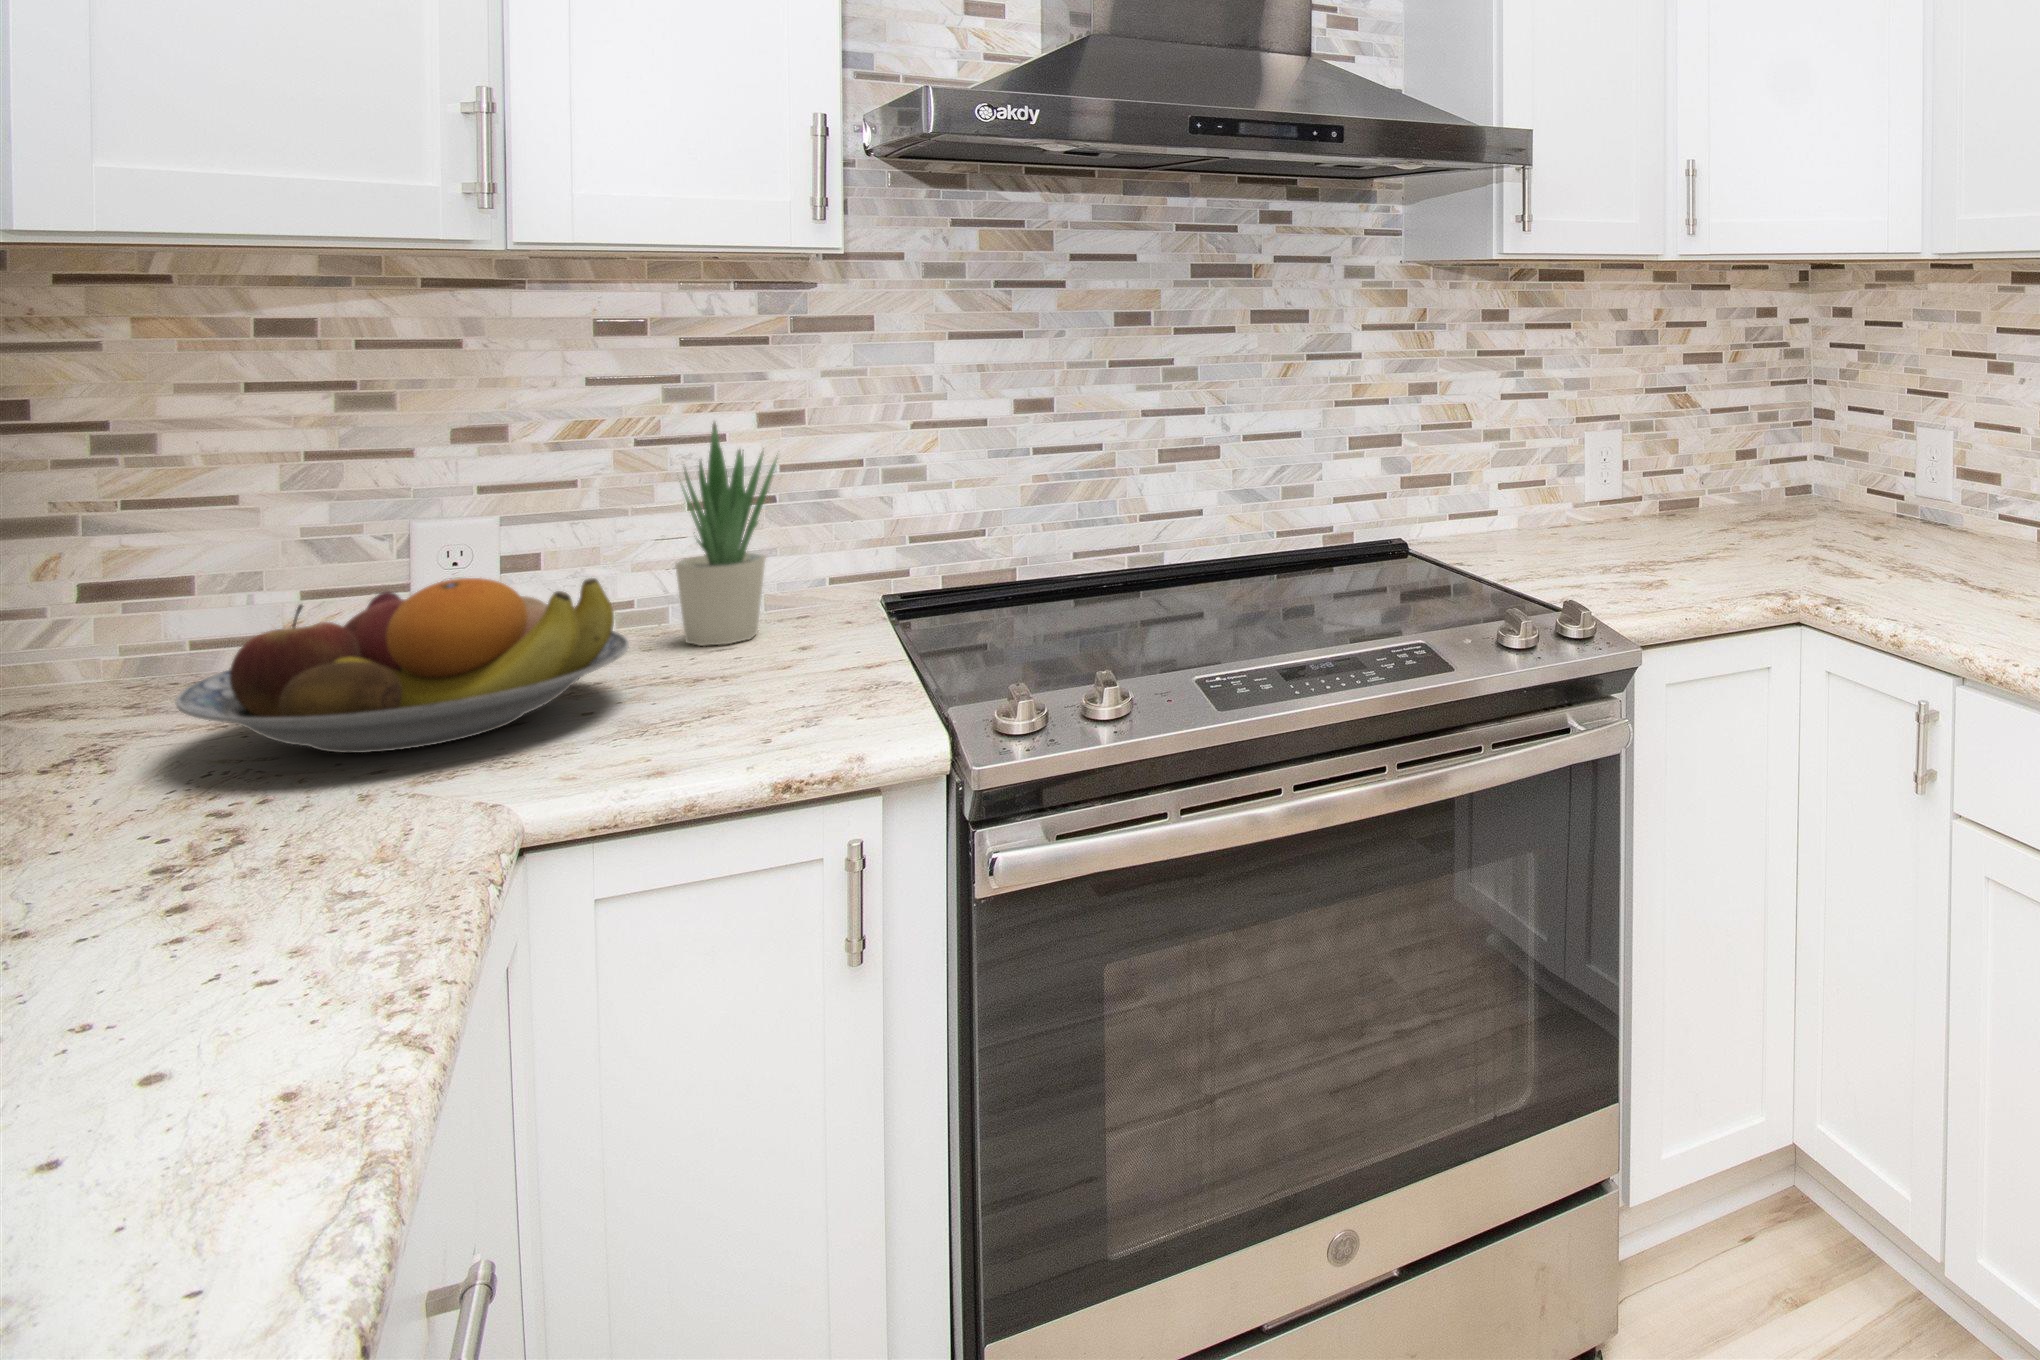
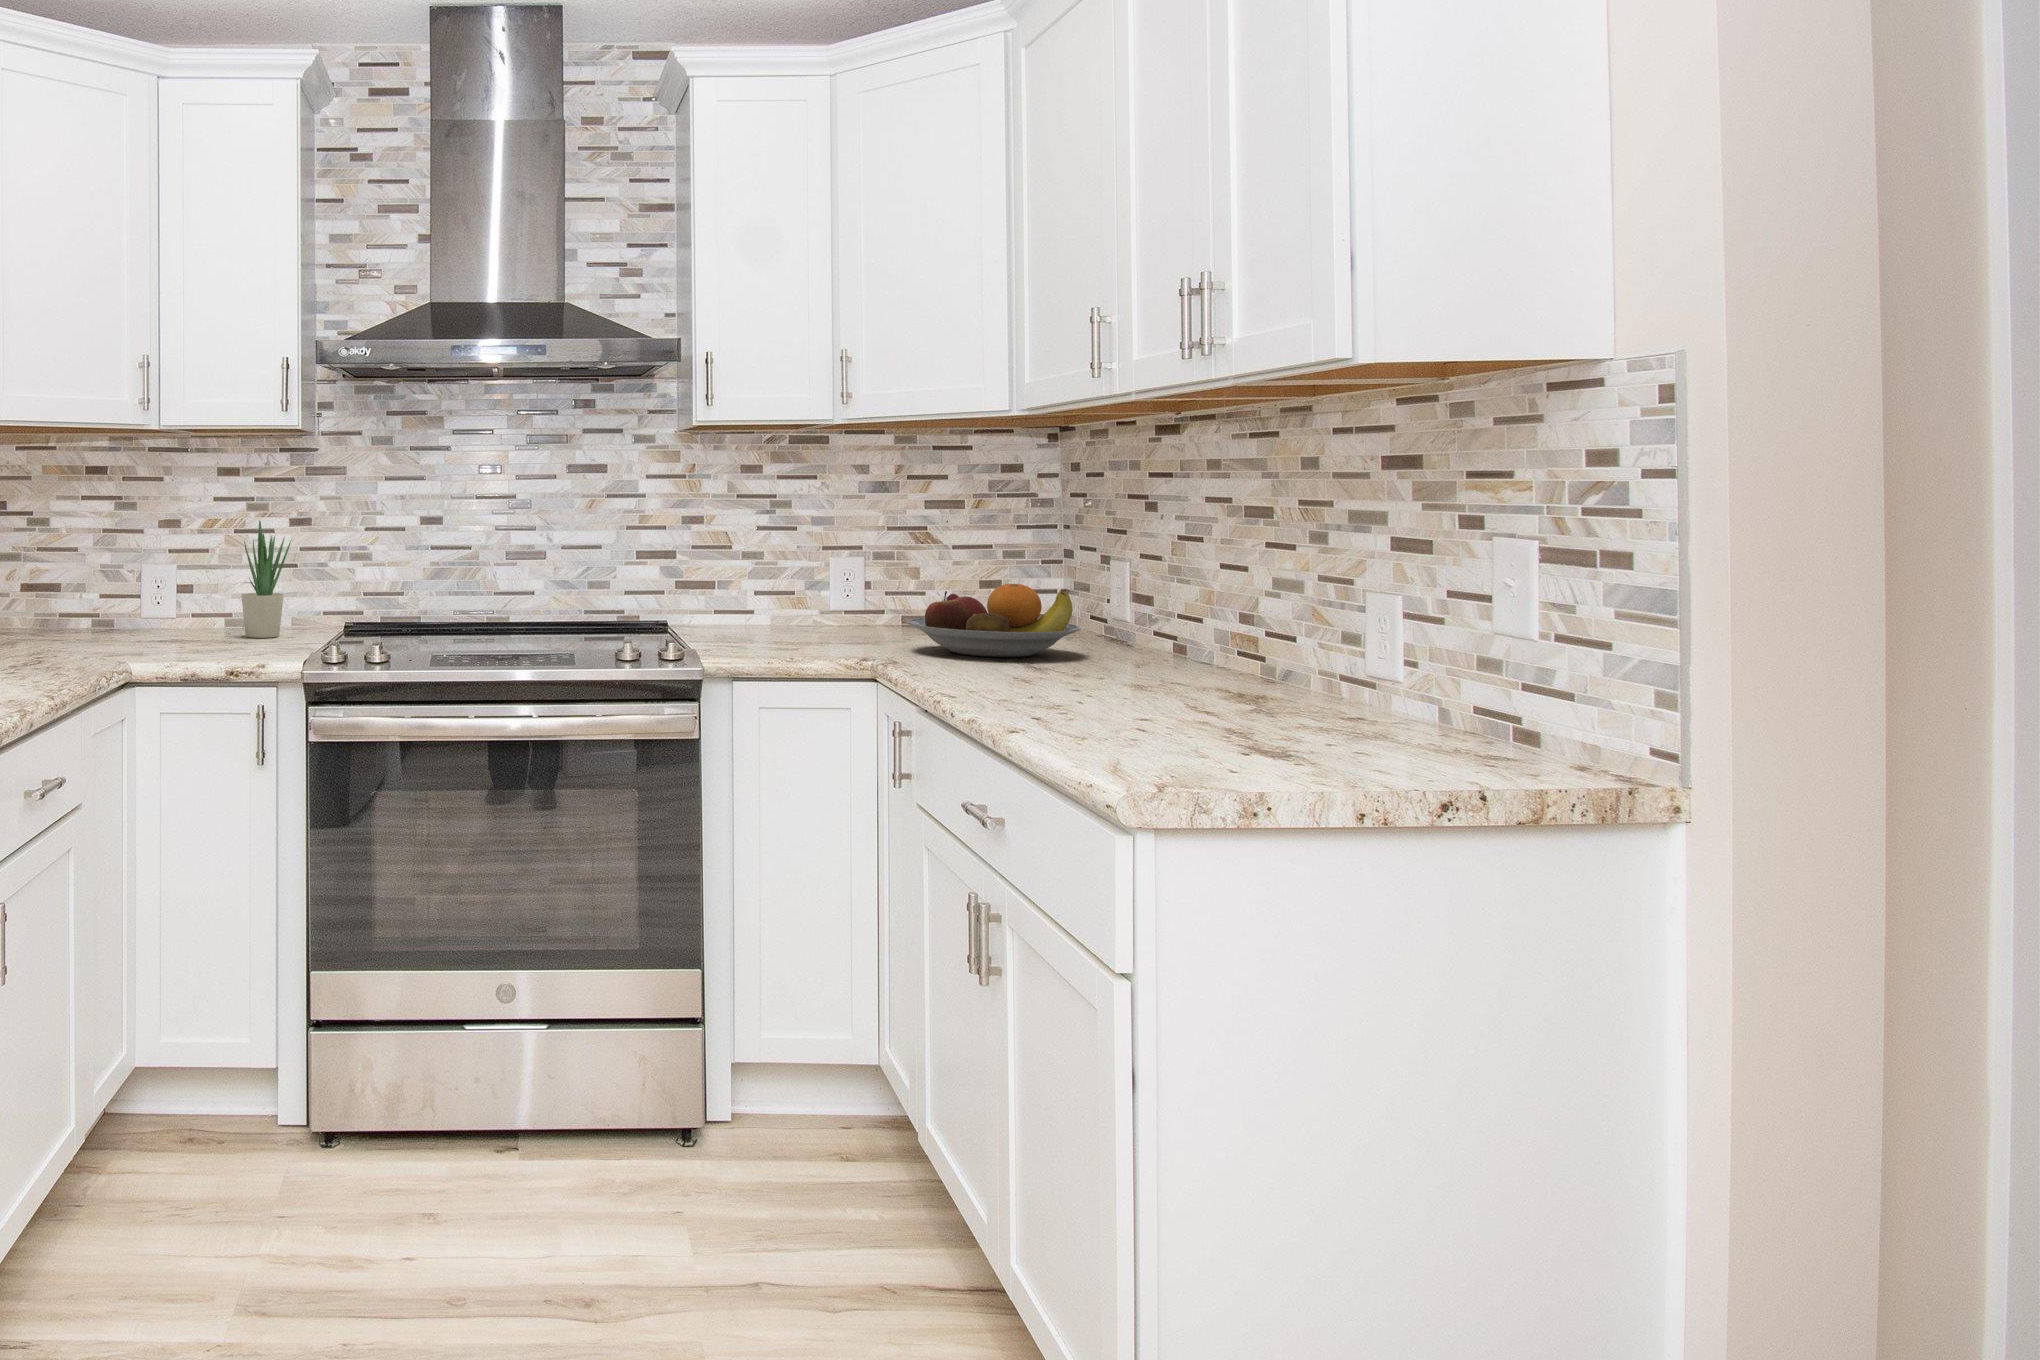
fruit bowl: present [176,578,629,753] -> present [907,584,1080,657]

